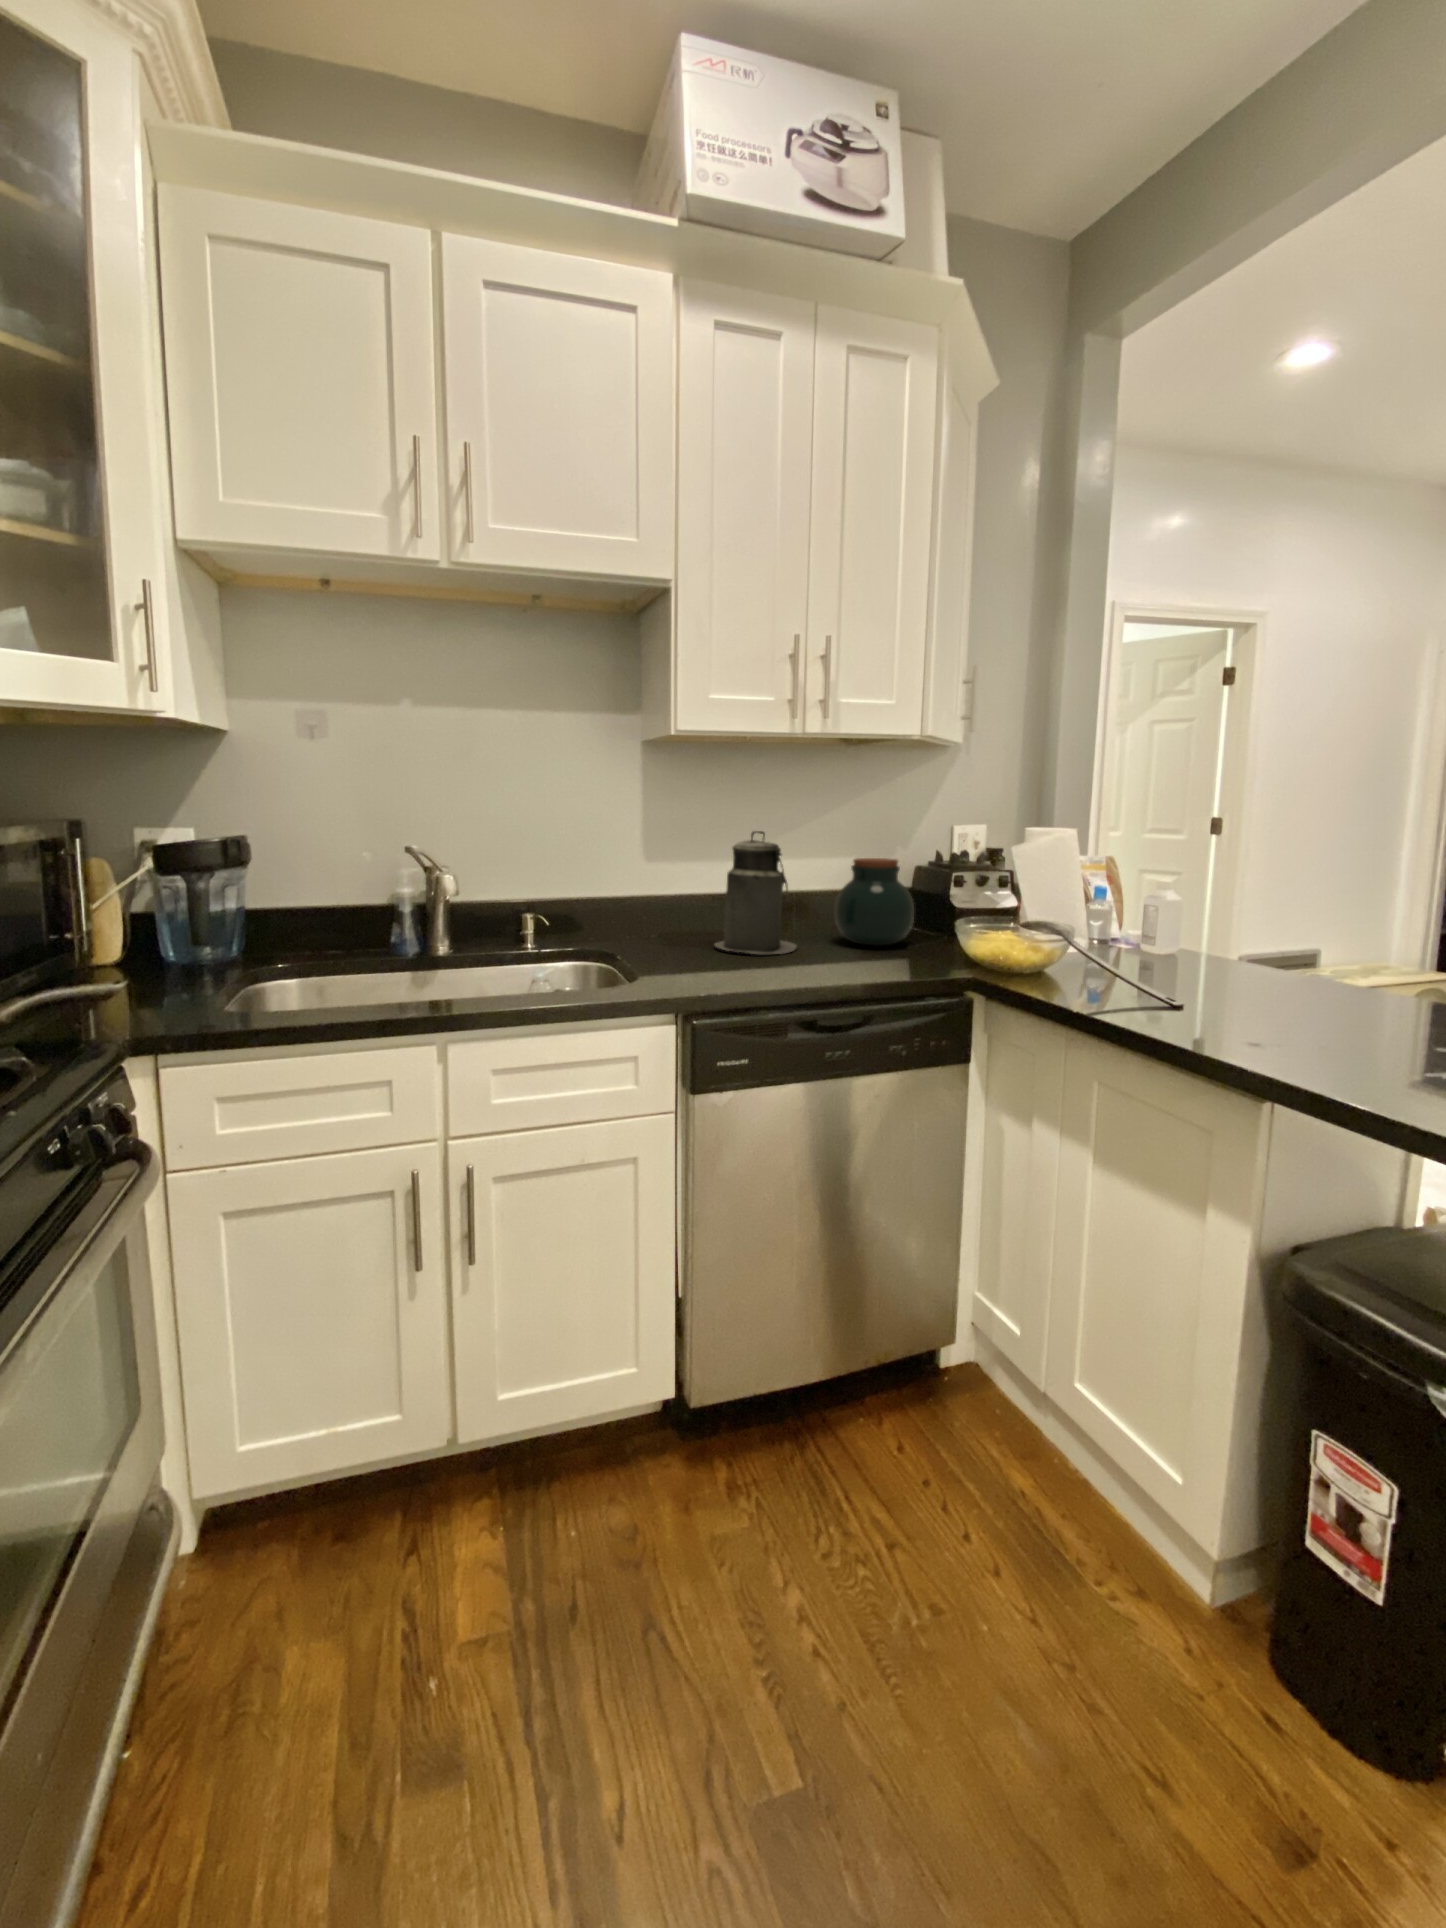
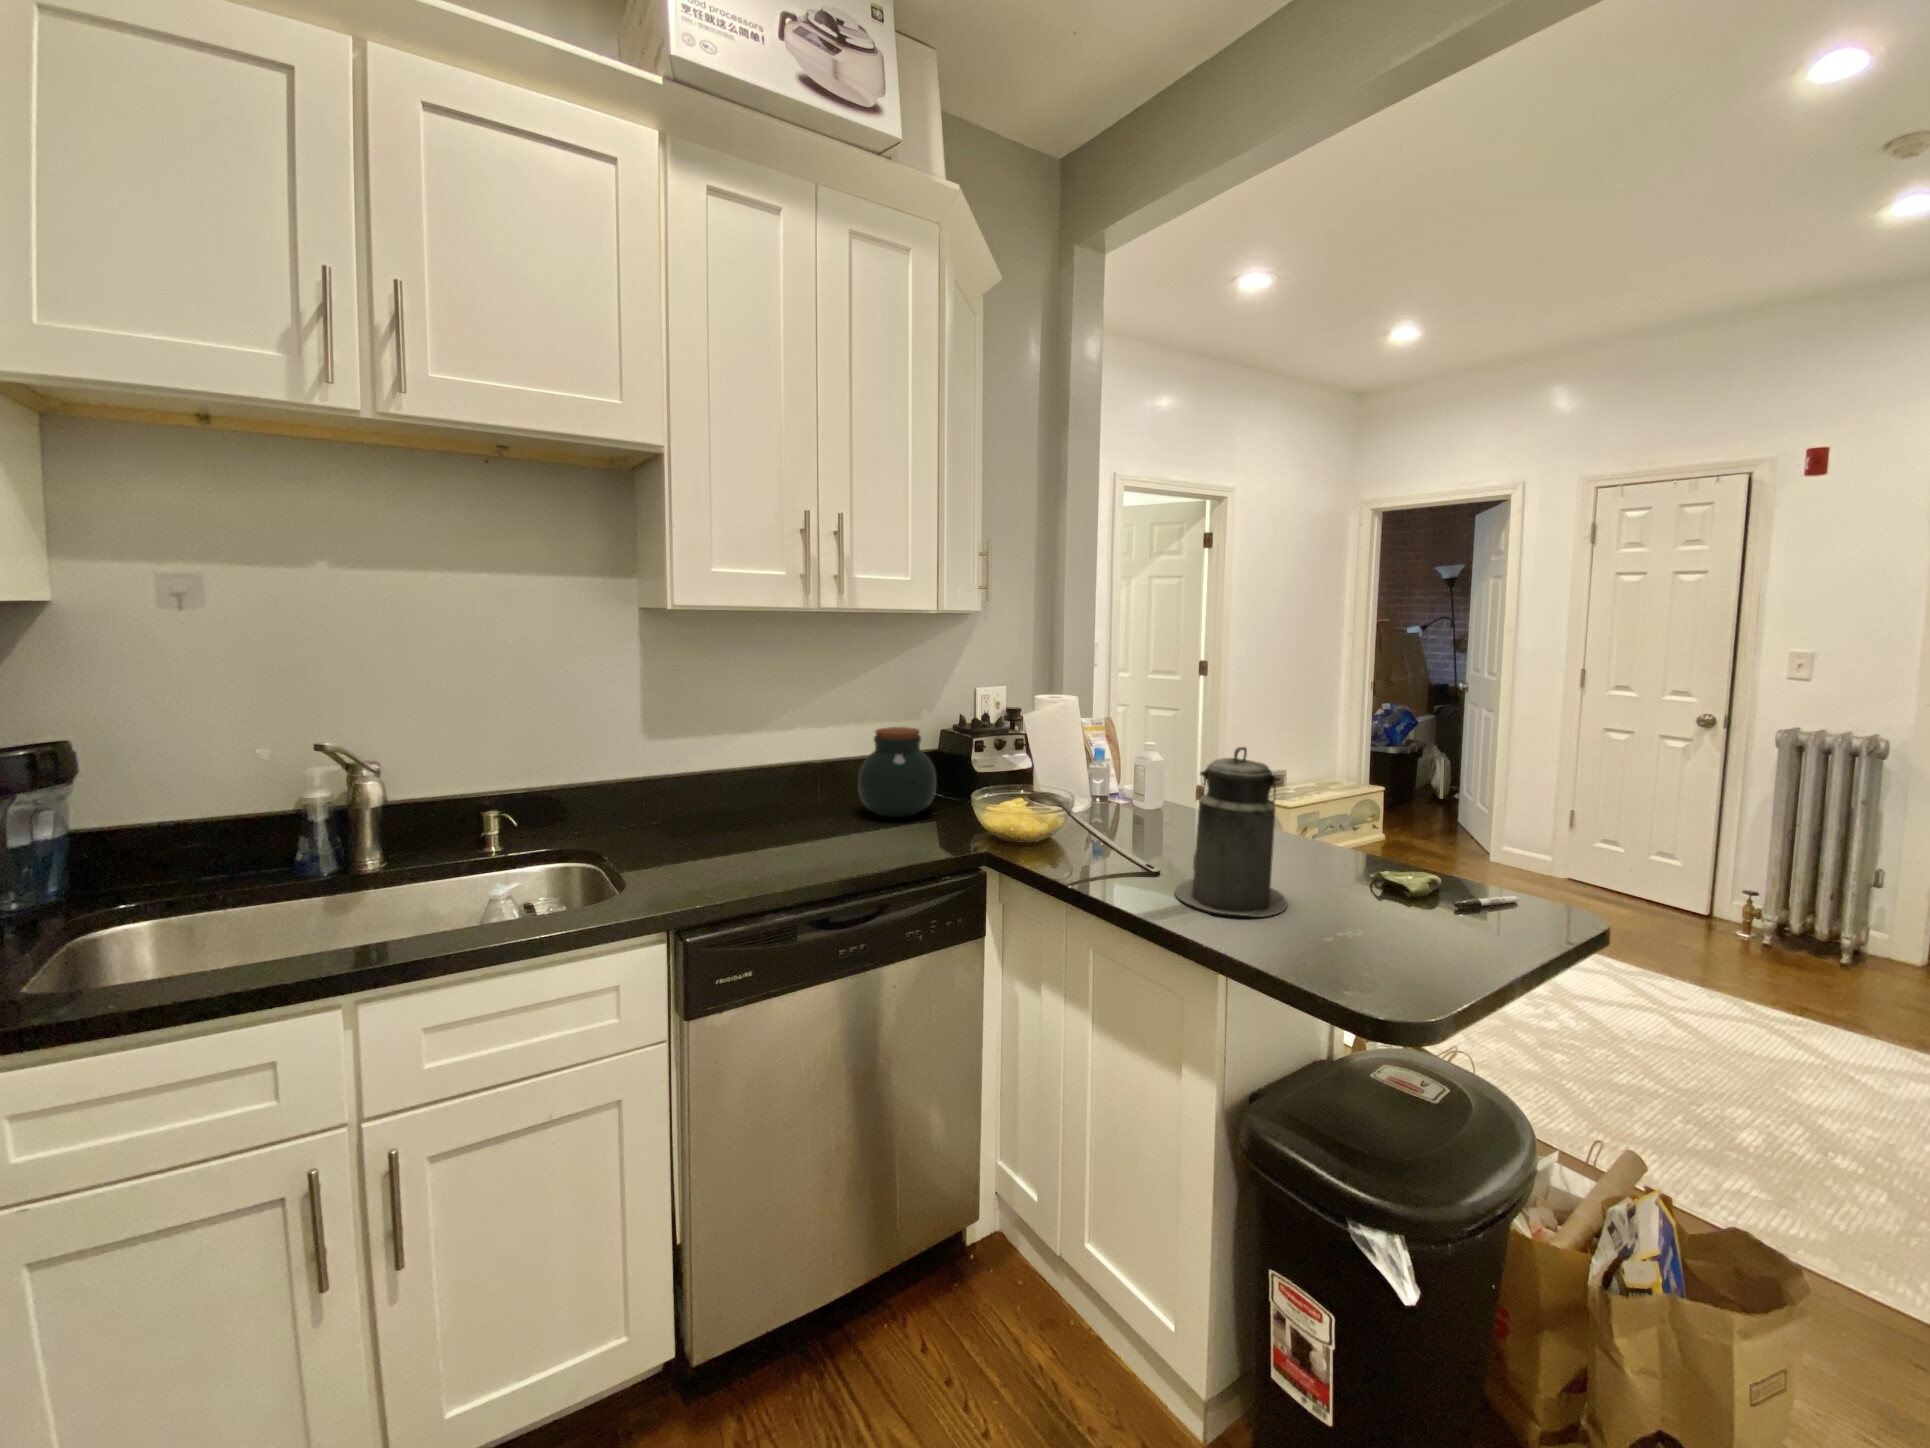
canister: present [715,831,796,954] -> present [1175,747,1287,917]

